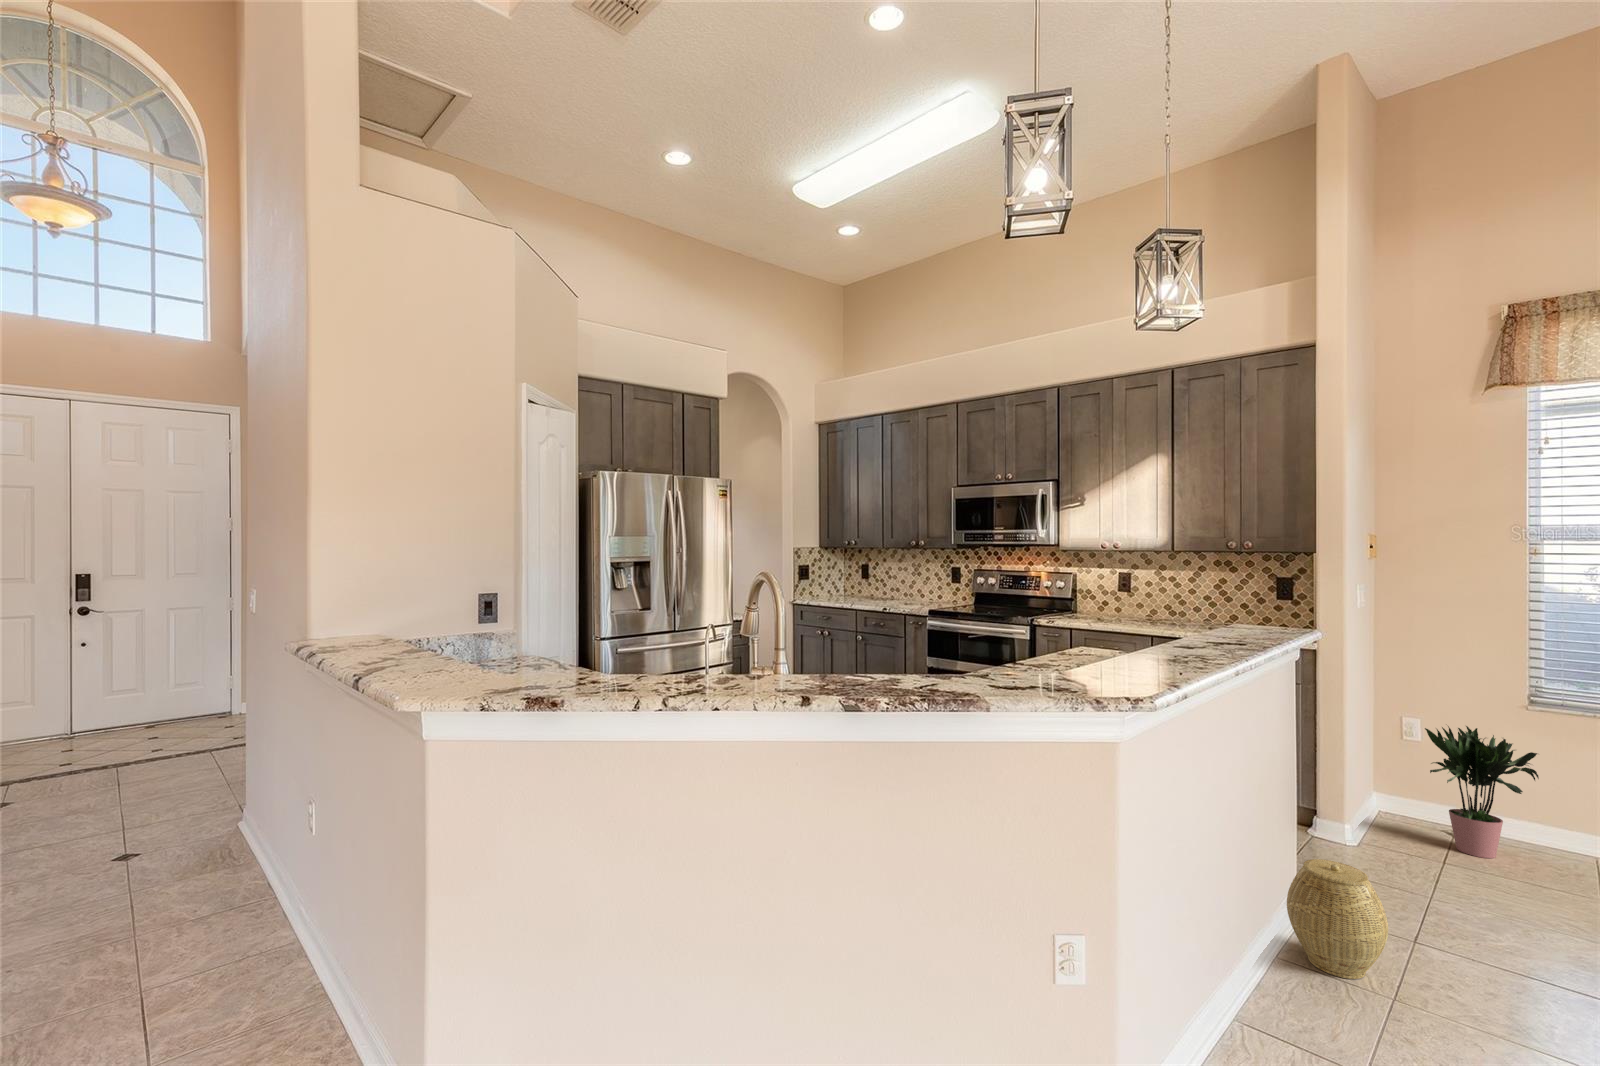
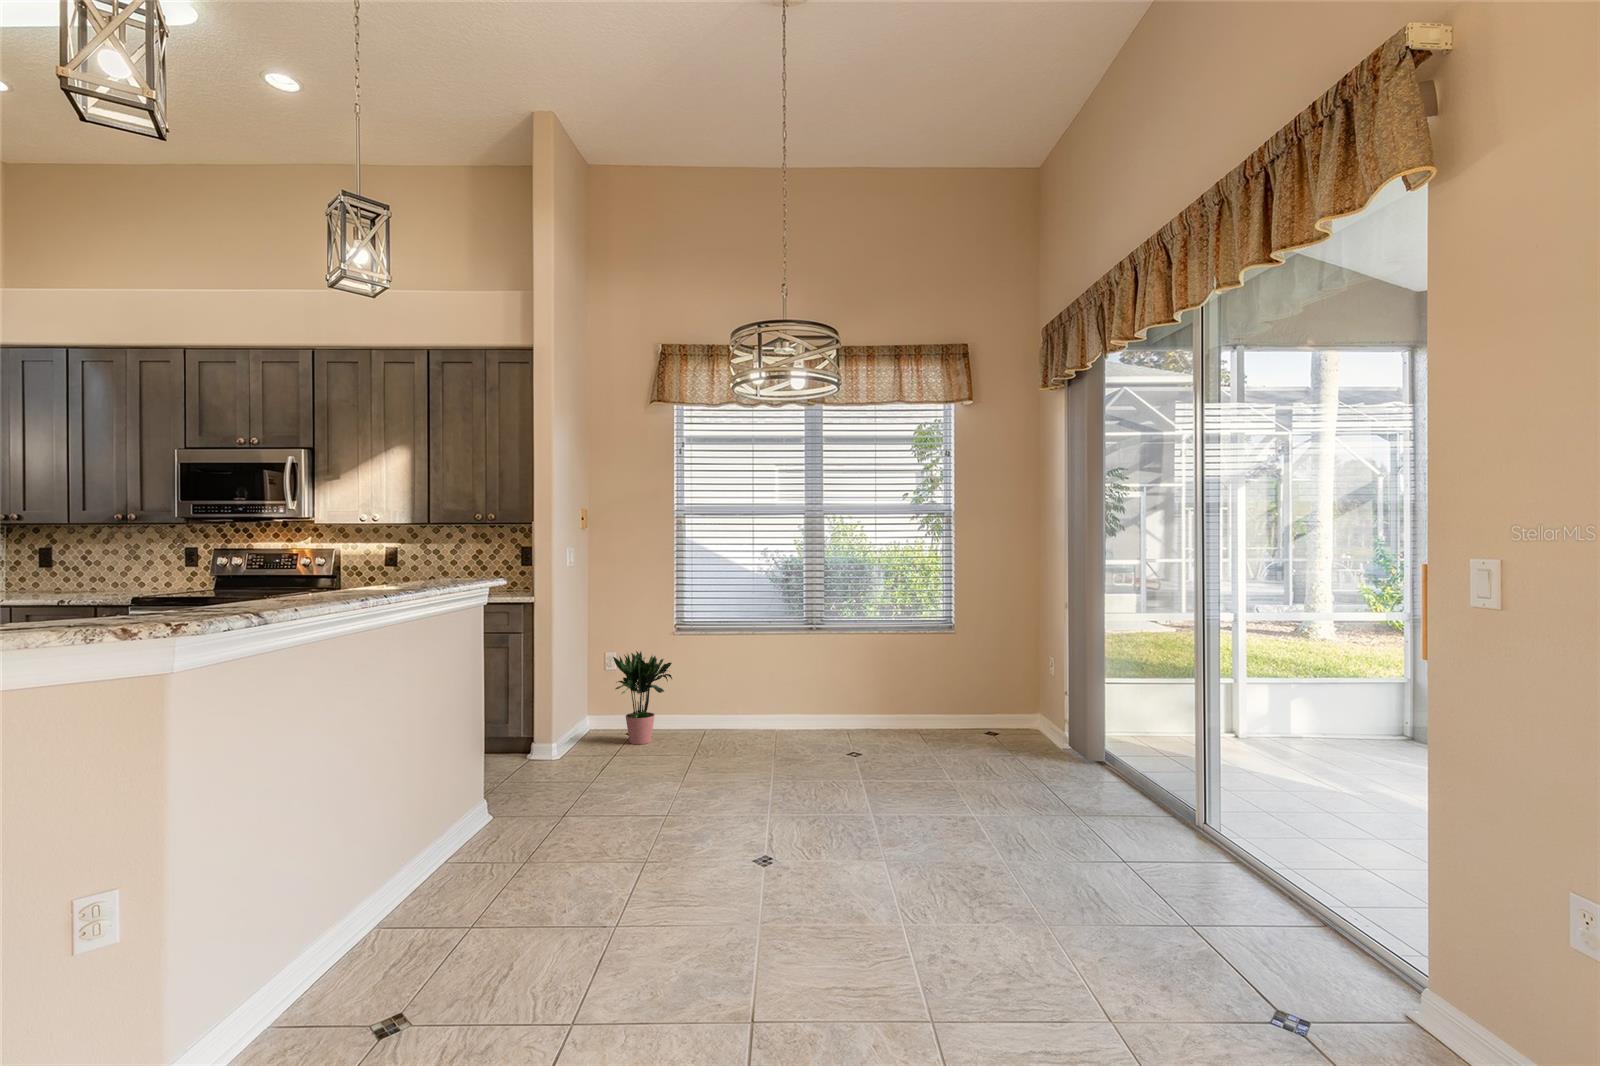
woven basket: present [1287,859,1388,979] -> none [459,769,529,860]

